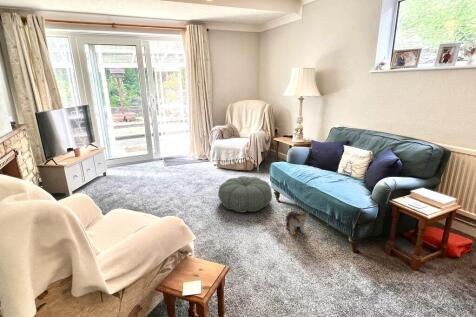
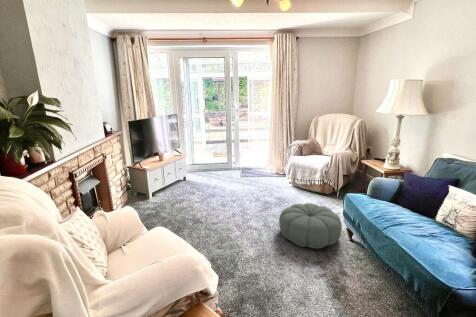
plush toy: present [286,211,308,235] -> none [349,261,377,293]

